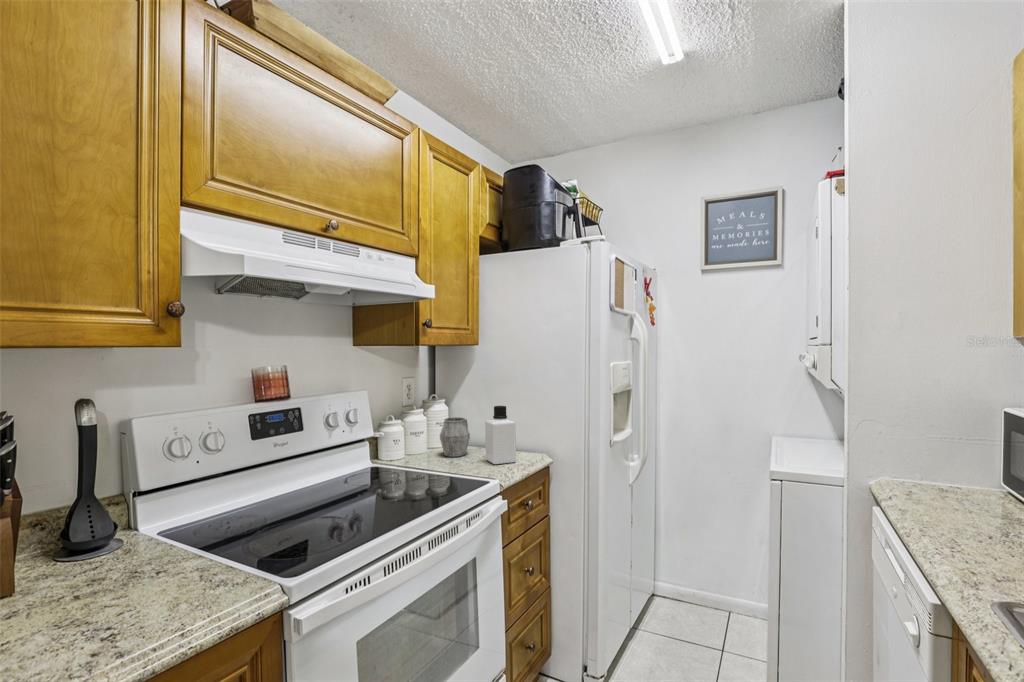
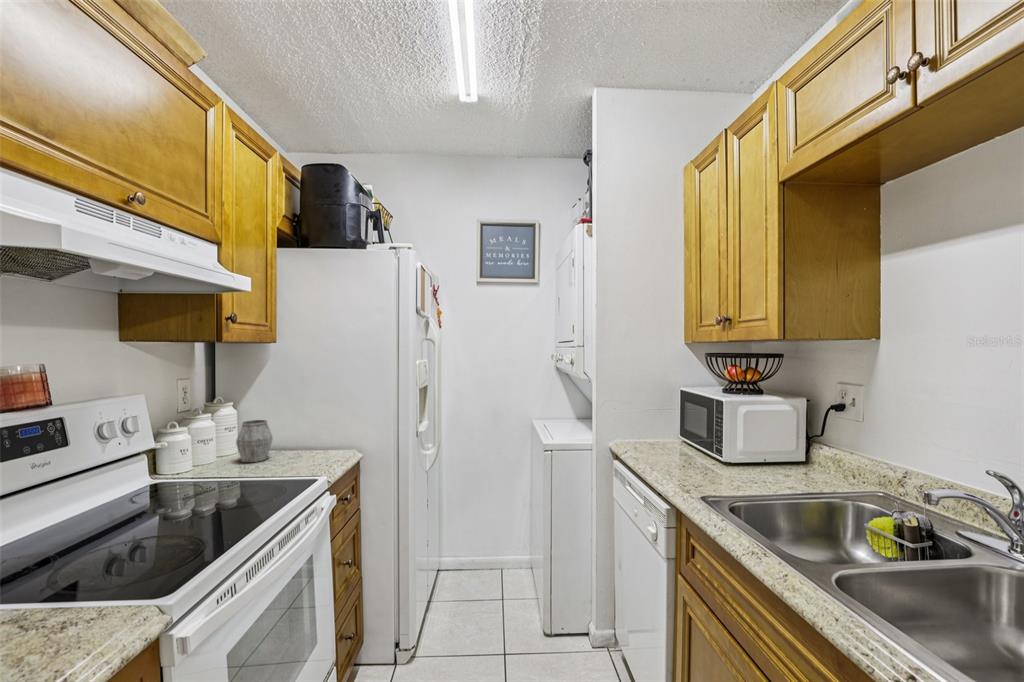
bottle: present [485,406,516,464] -> none [296,404,331,463]

